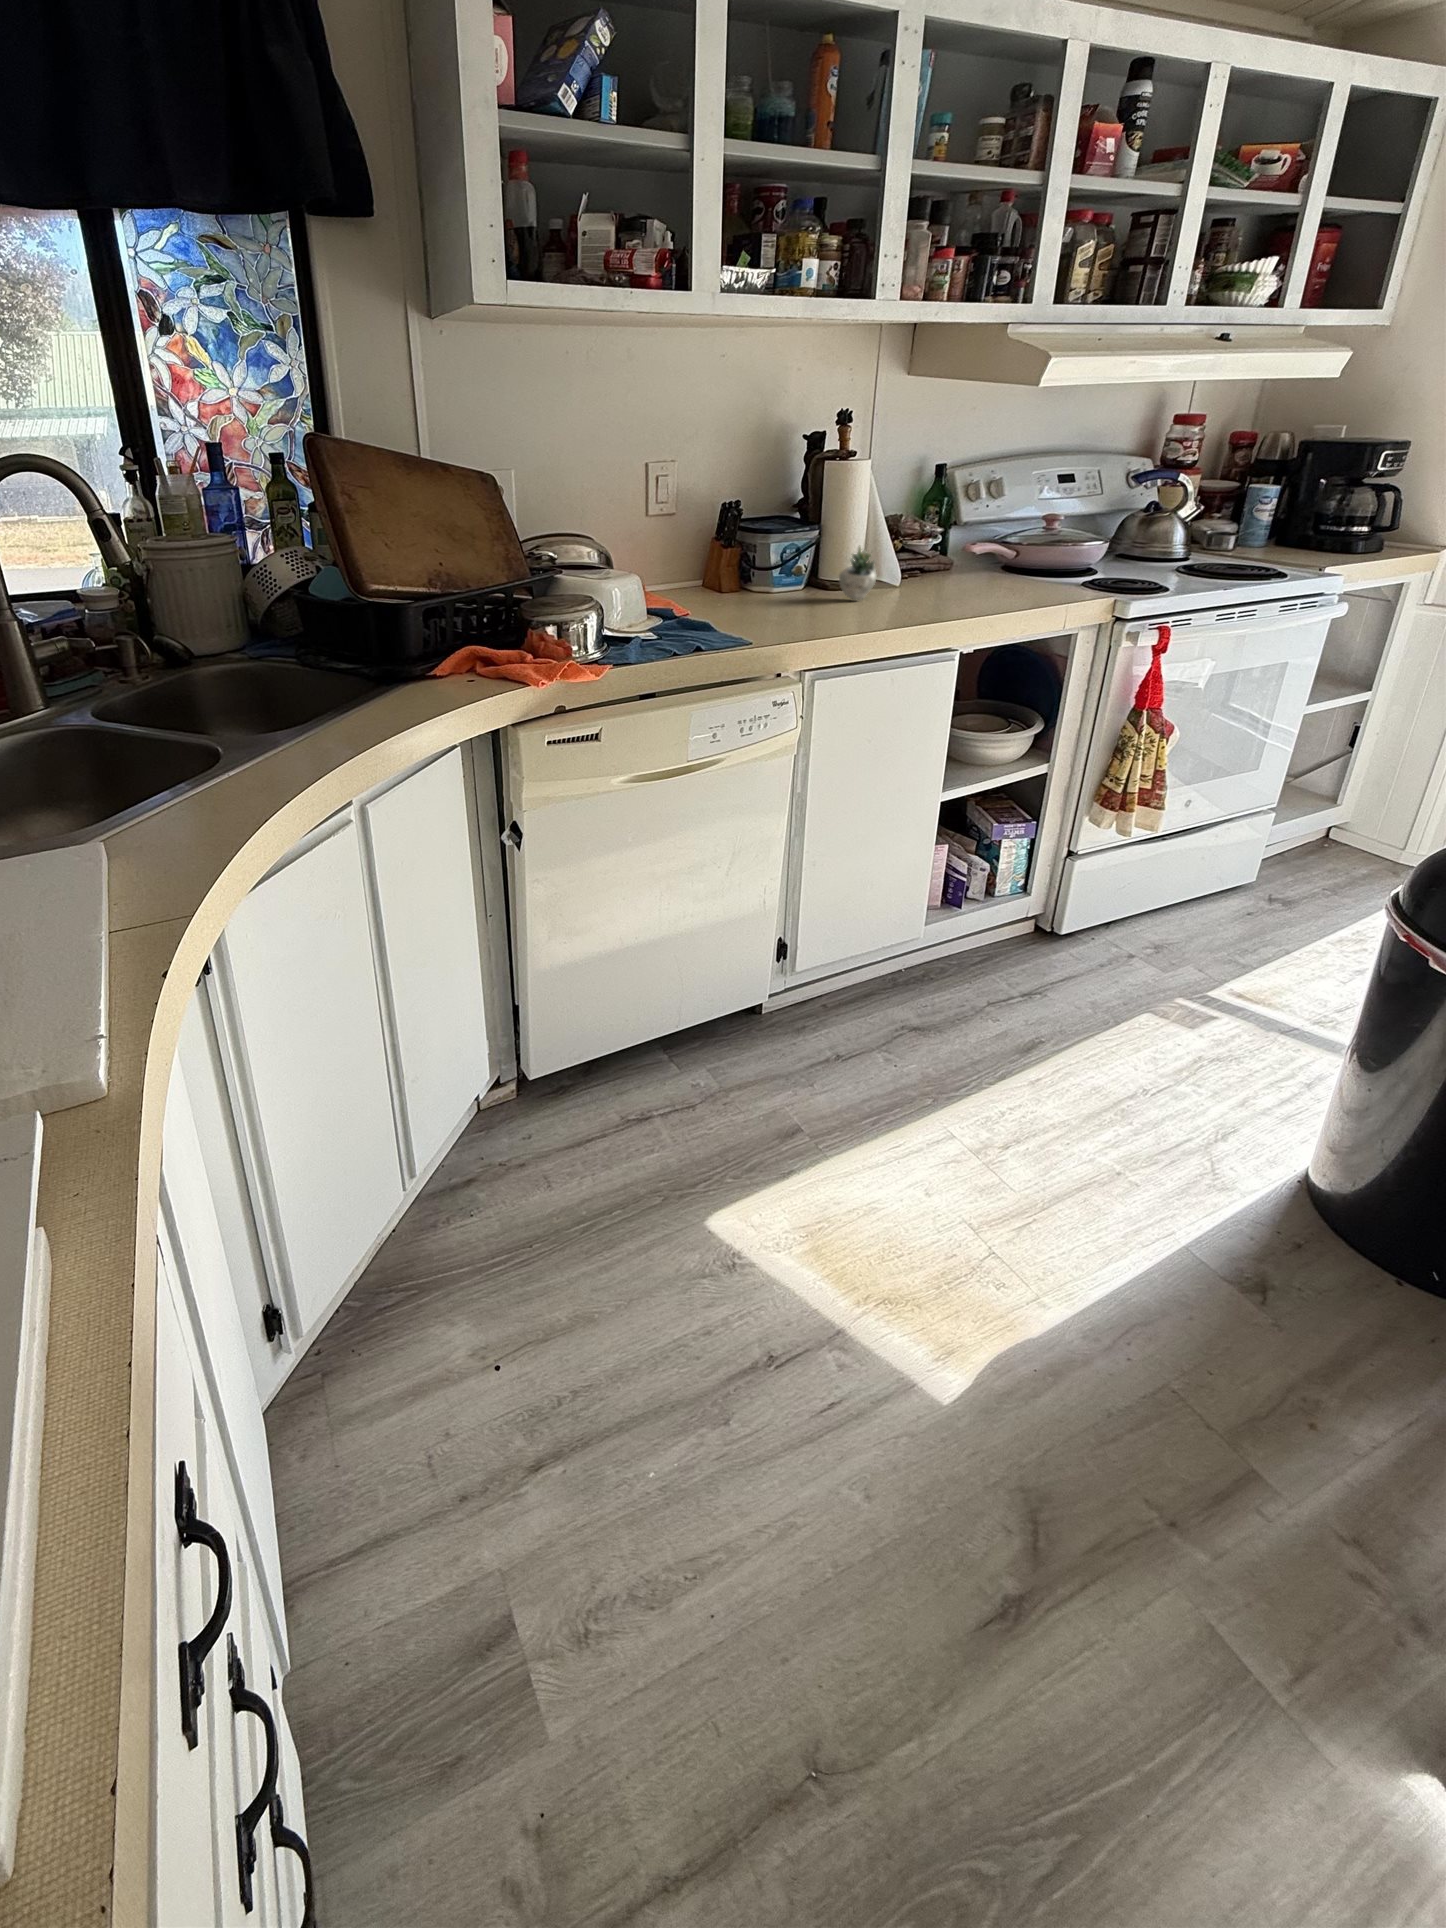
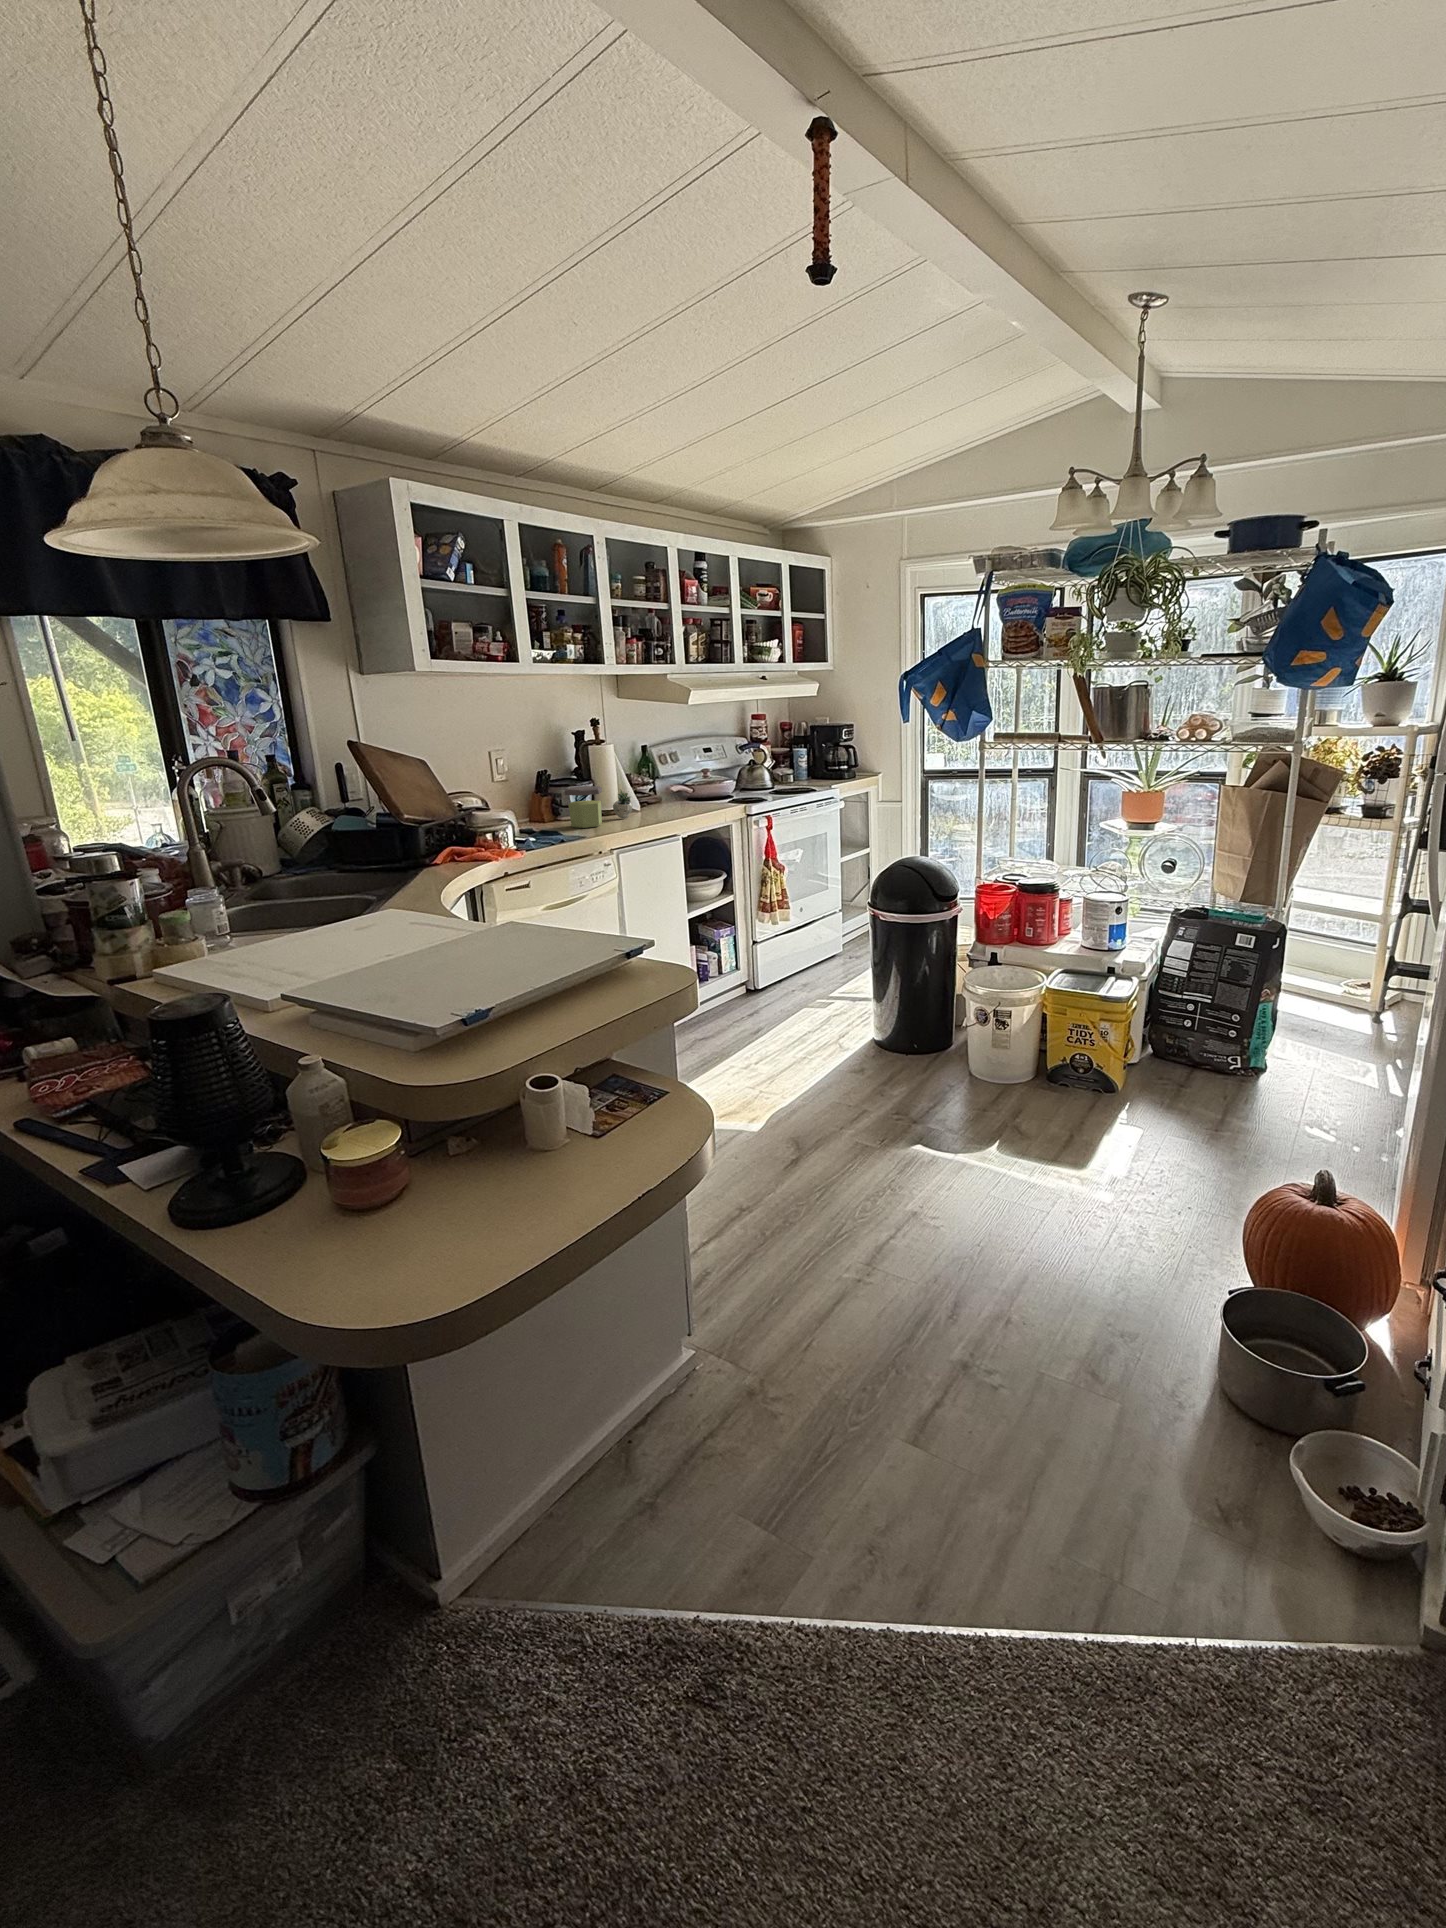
jar: none [747,536,818,614] -> present [565,786,602,828]

